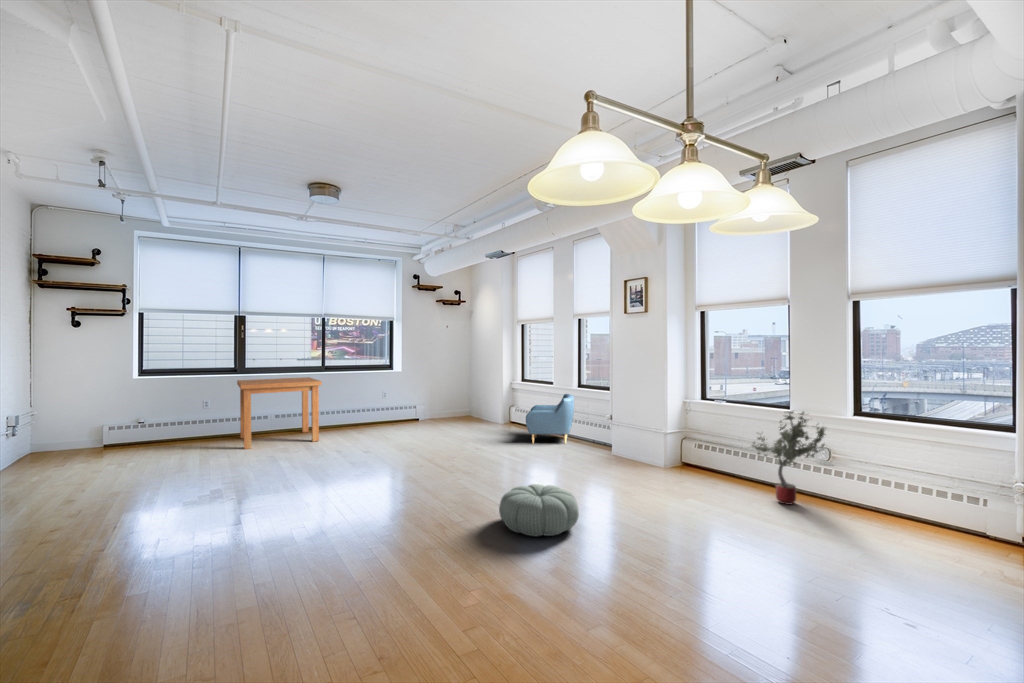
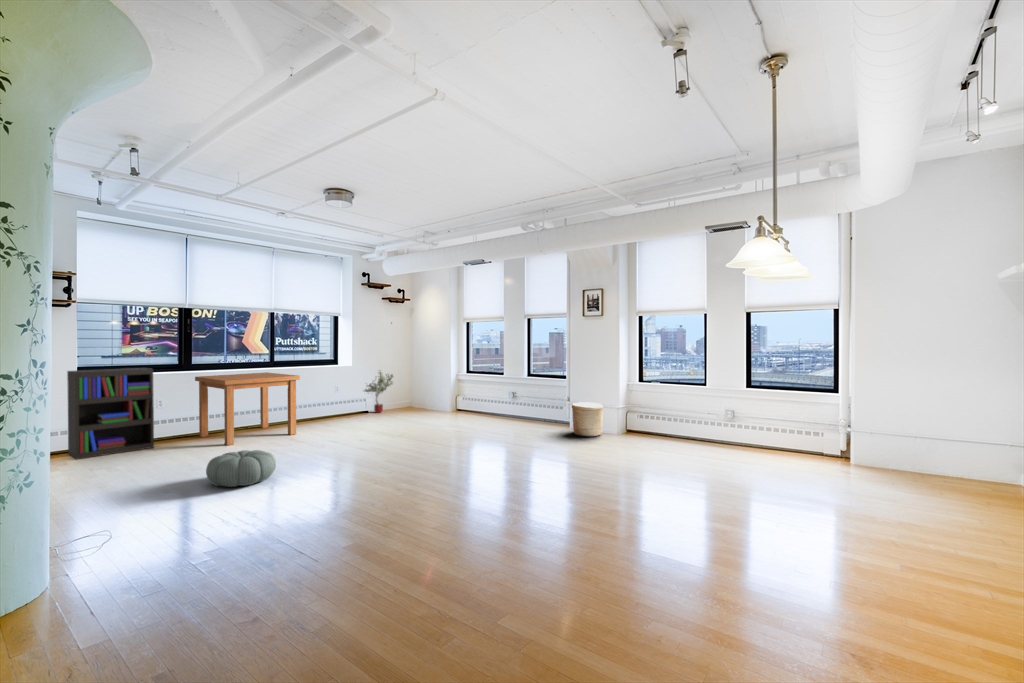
bookshelf: none [116,371,189,454] -> present [67,368,154,459]
armchair: present [526,394,574,444] -> none [489,382,532,424]
potted tree: present [751,411,825,505] -> present [364,370,393,413]
woven basket: none [604,423,645,468] -> present [572,403,603,436]
pouf: present [499,484,579,536] -> present [206,450,276,487]

